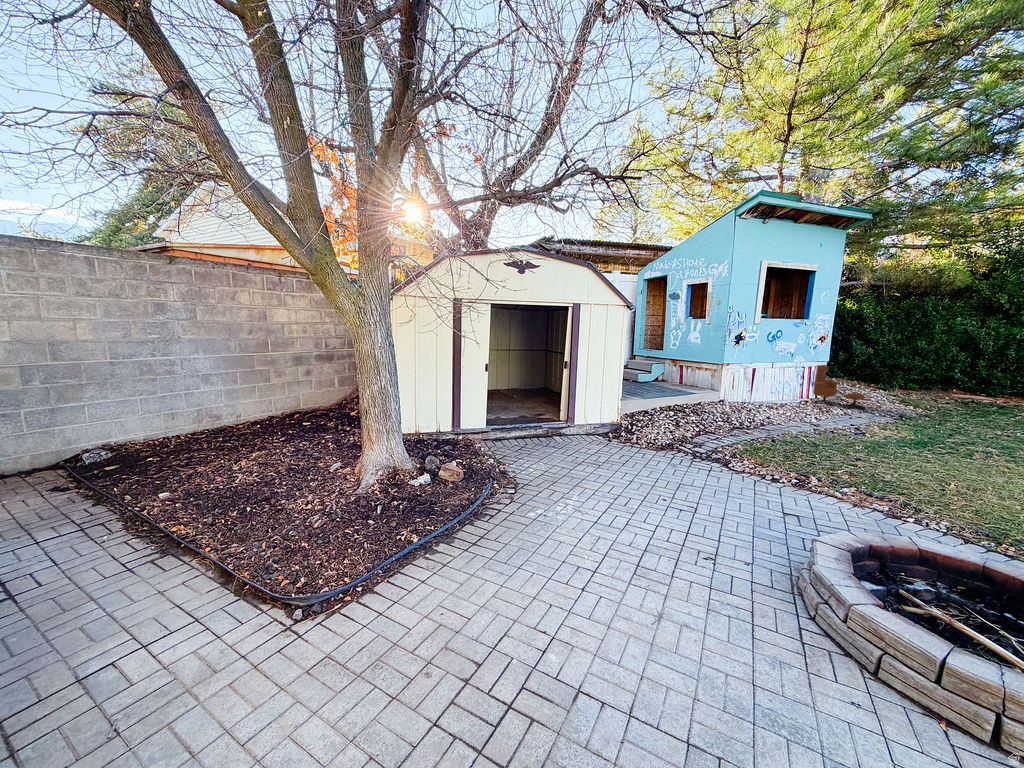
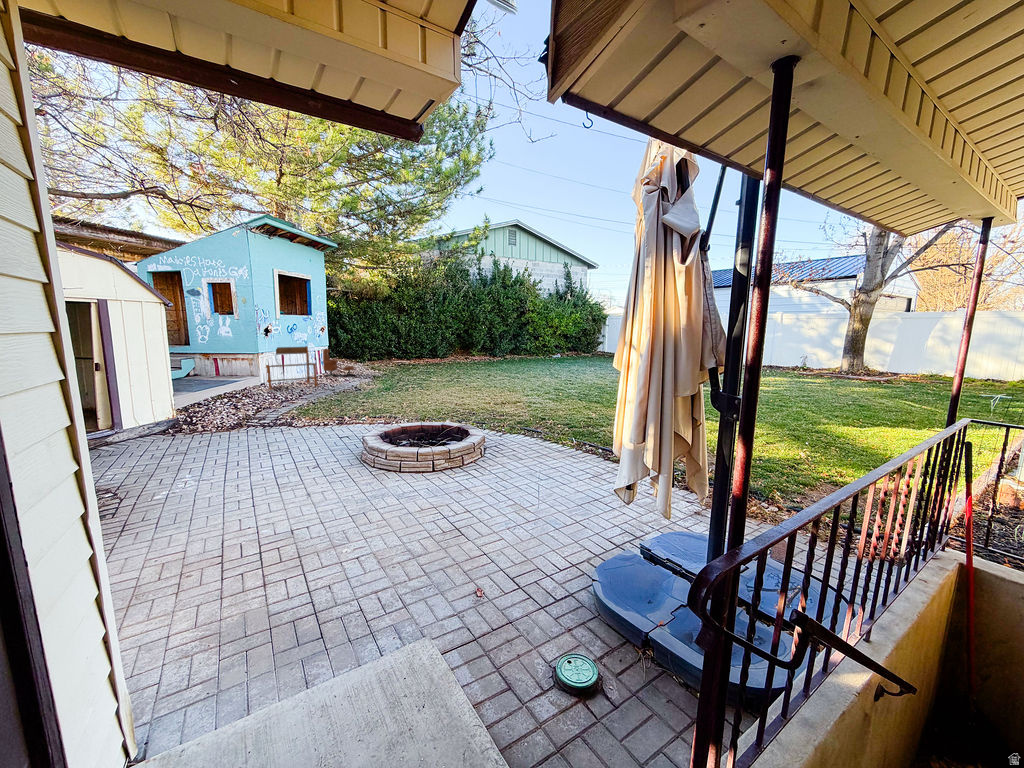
bench: none [729,357,797,415] -> present [266,346,317,390]

